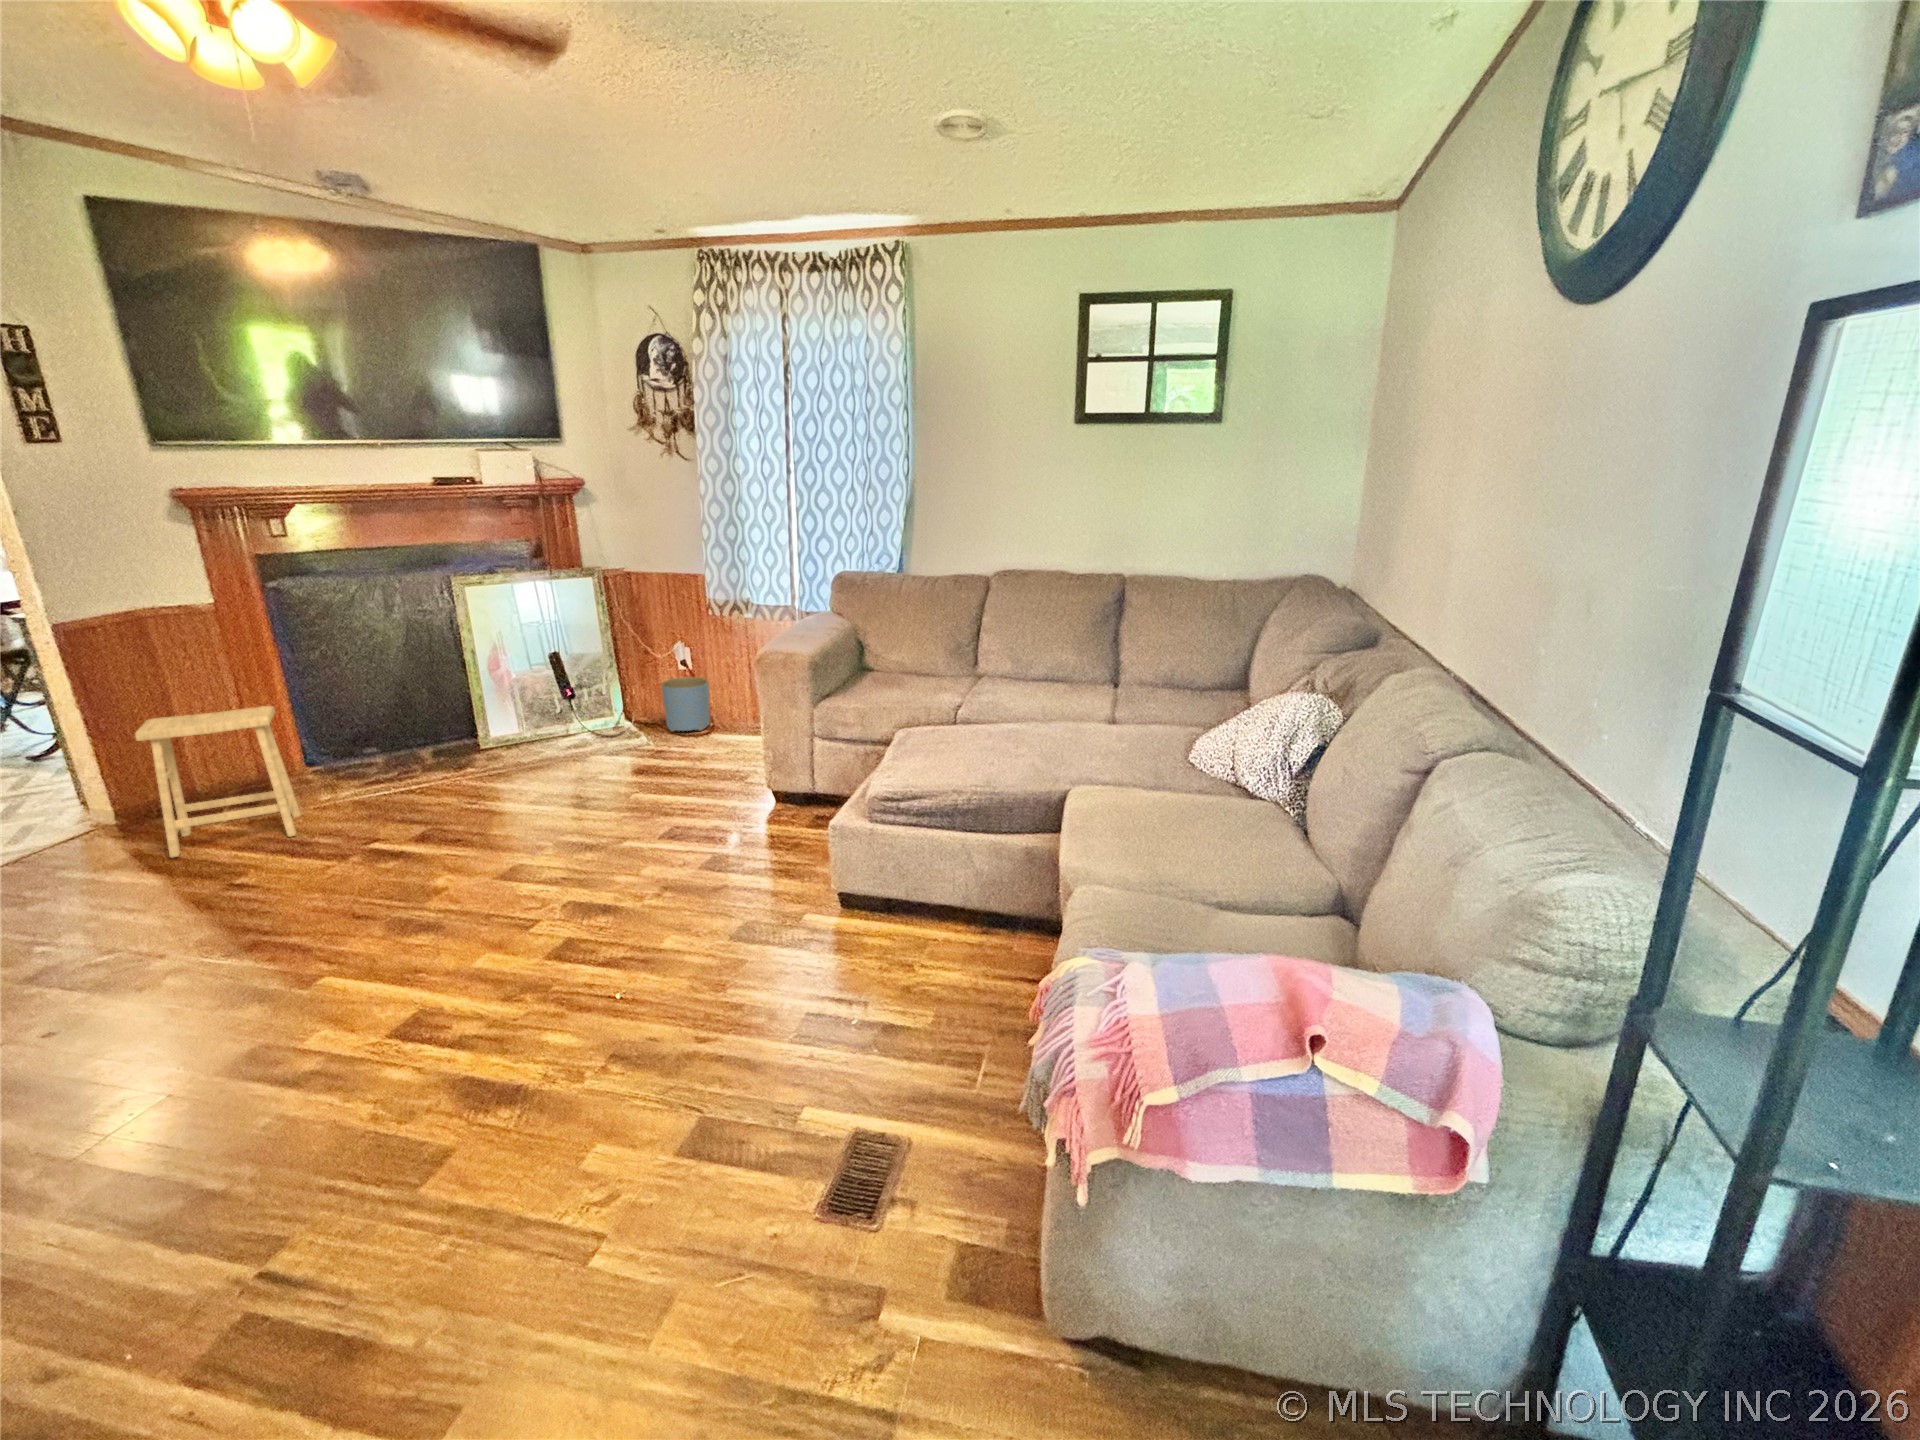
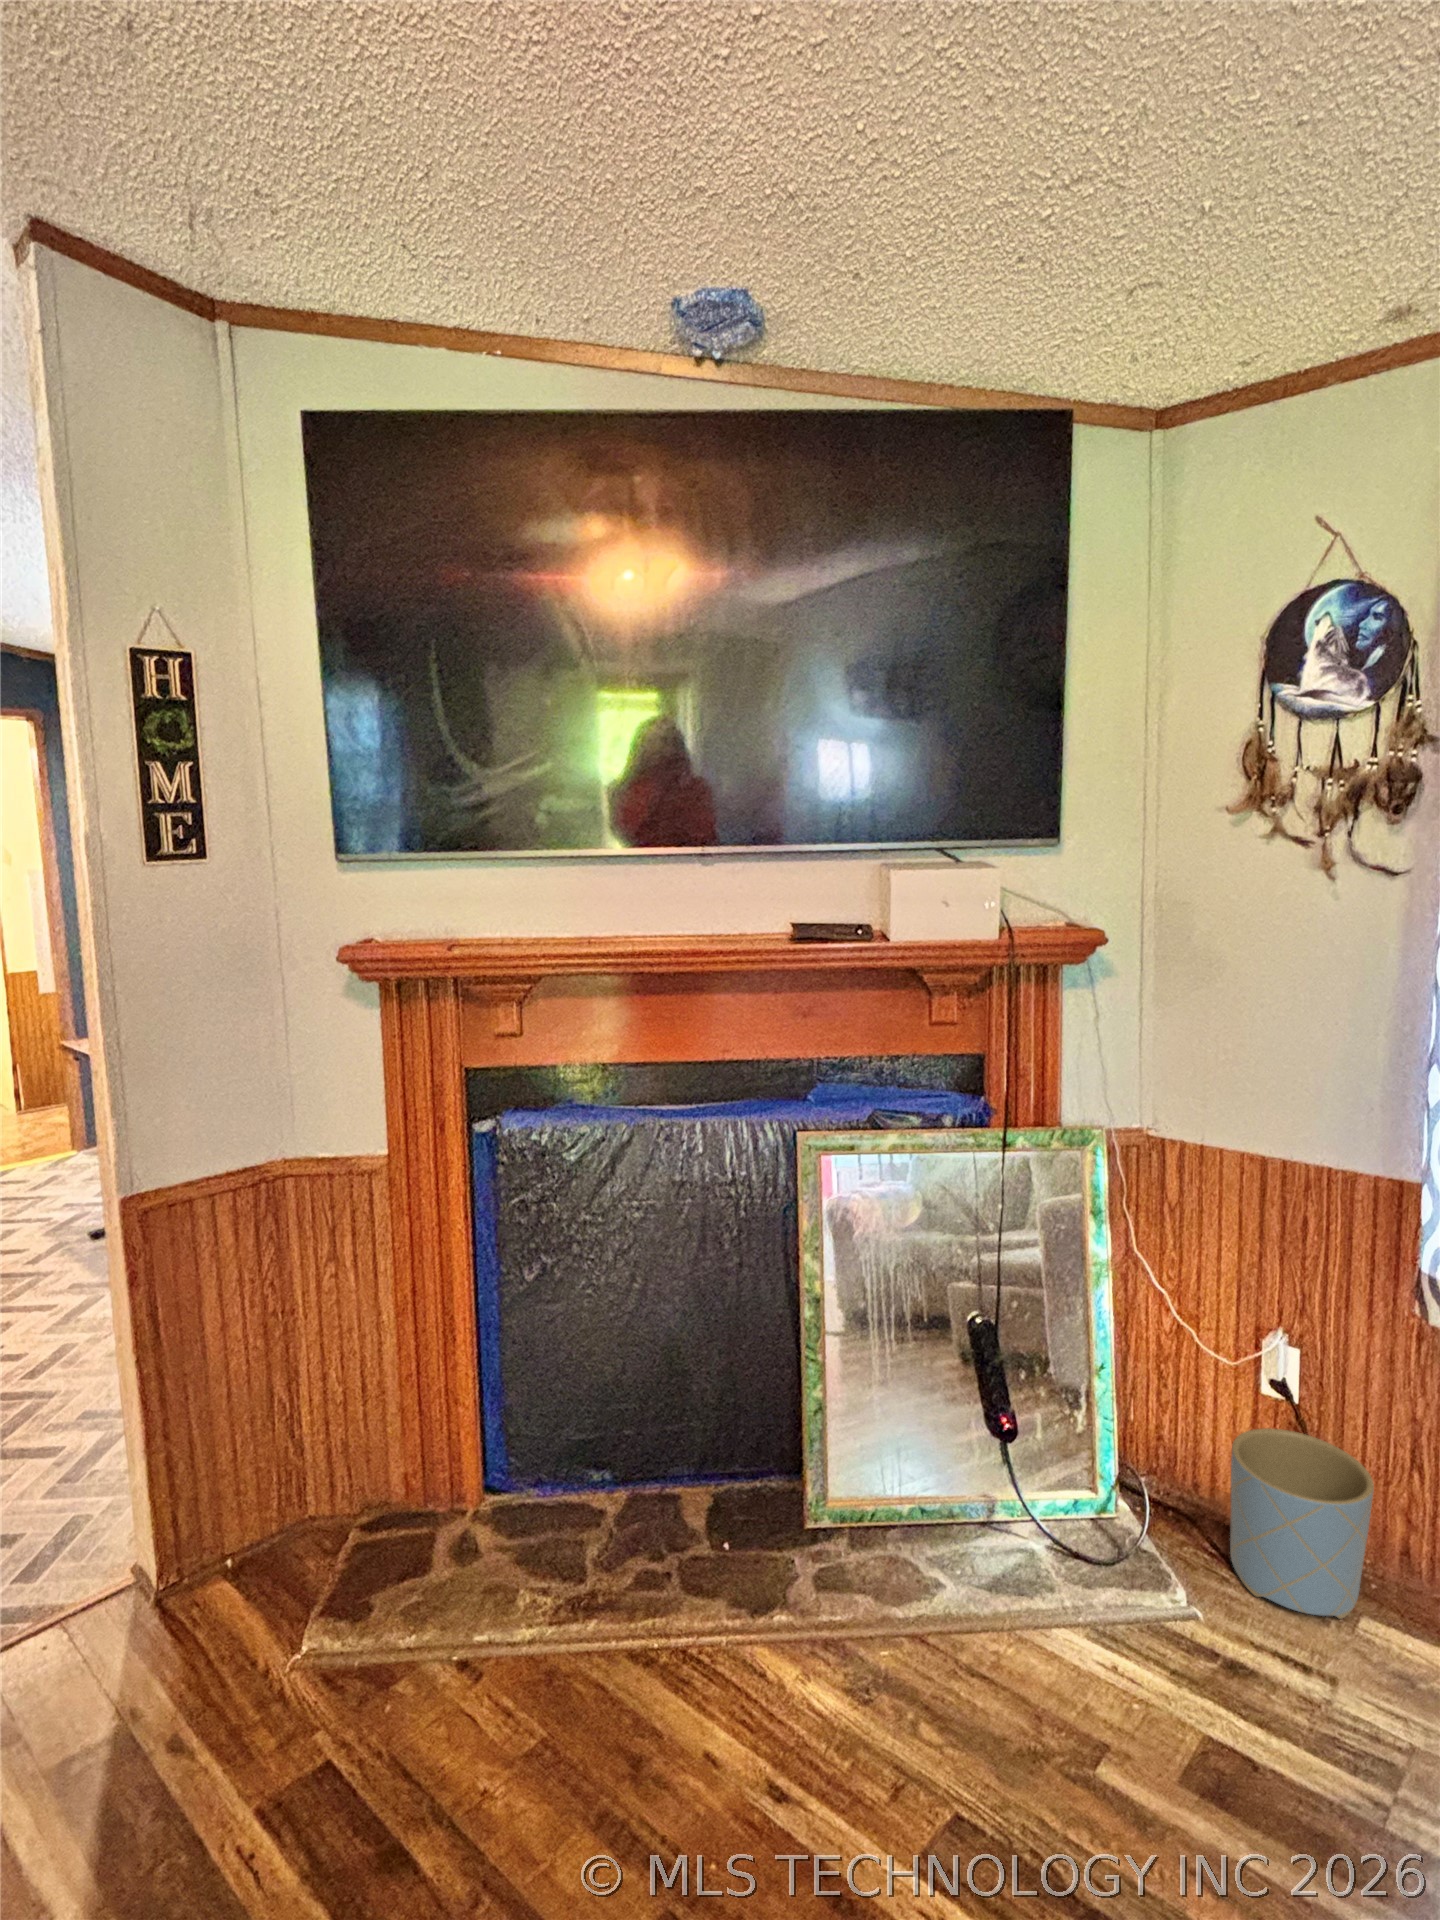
footstool: present [135,706,301,858] -> none [109,1461,420,1852]

